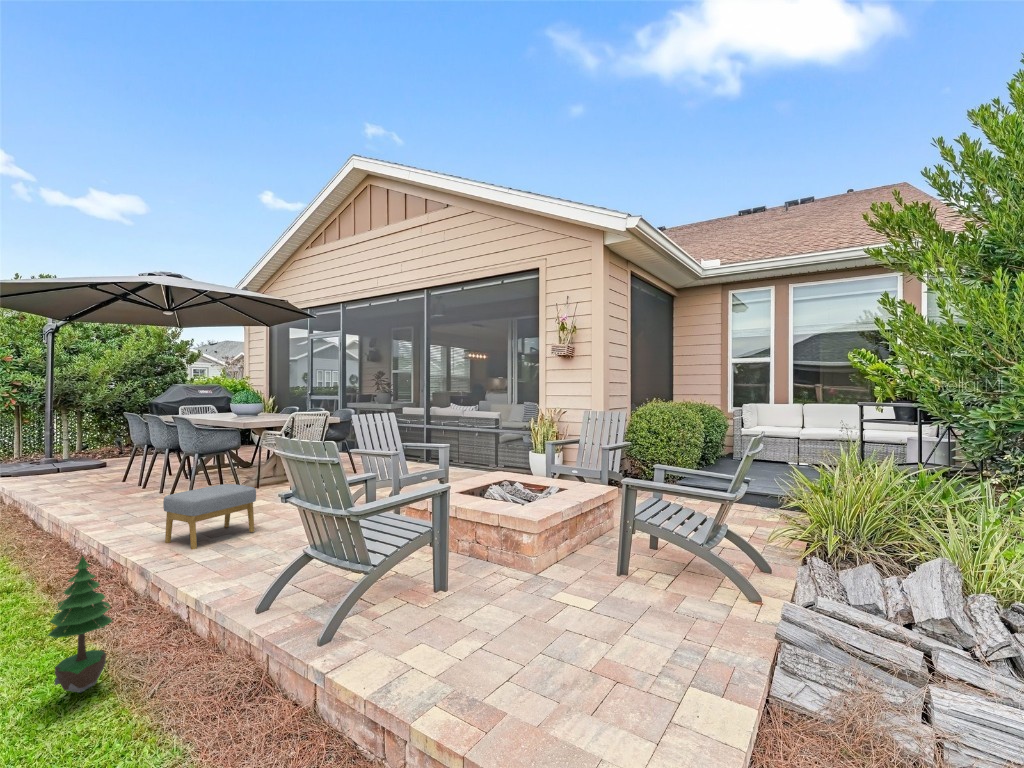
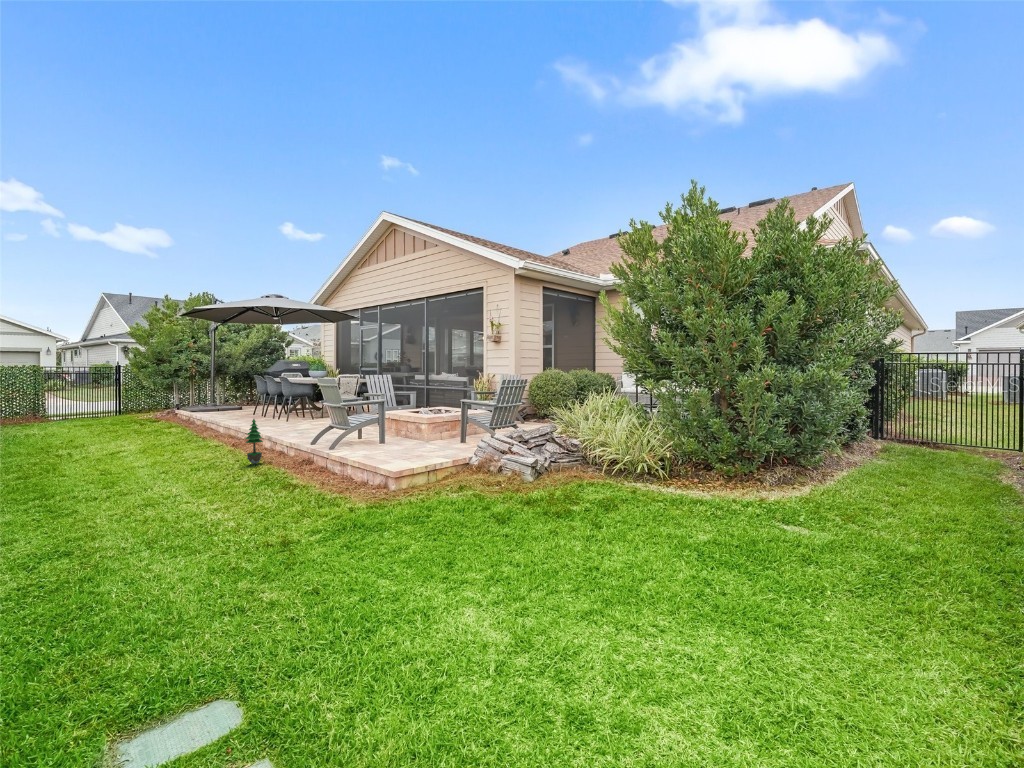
footstool: present [163,484,256,549] -> none [277,408,317,434]

